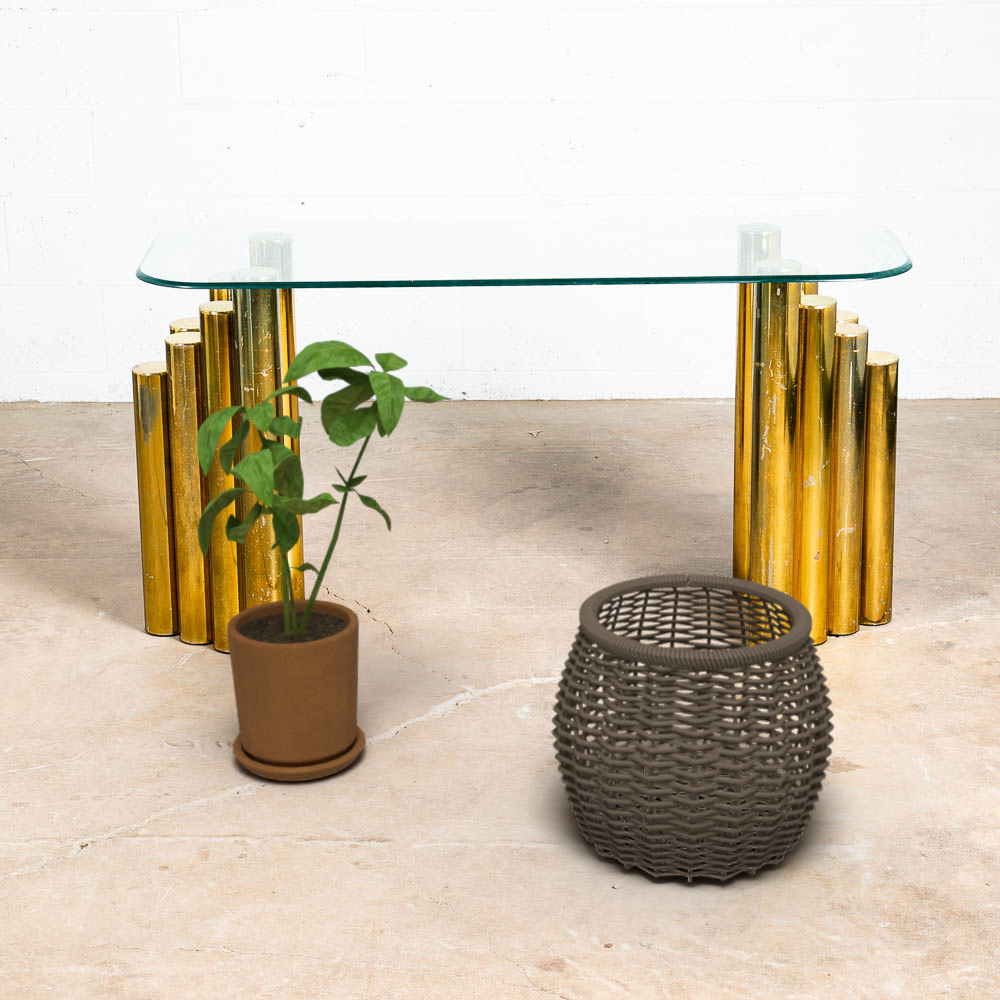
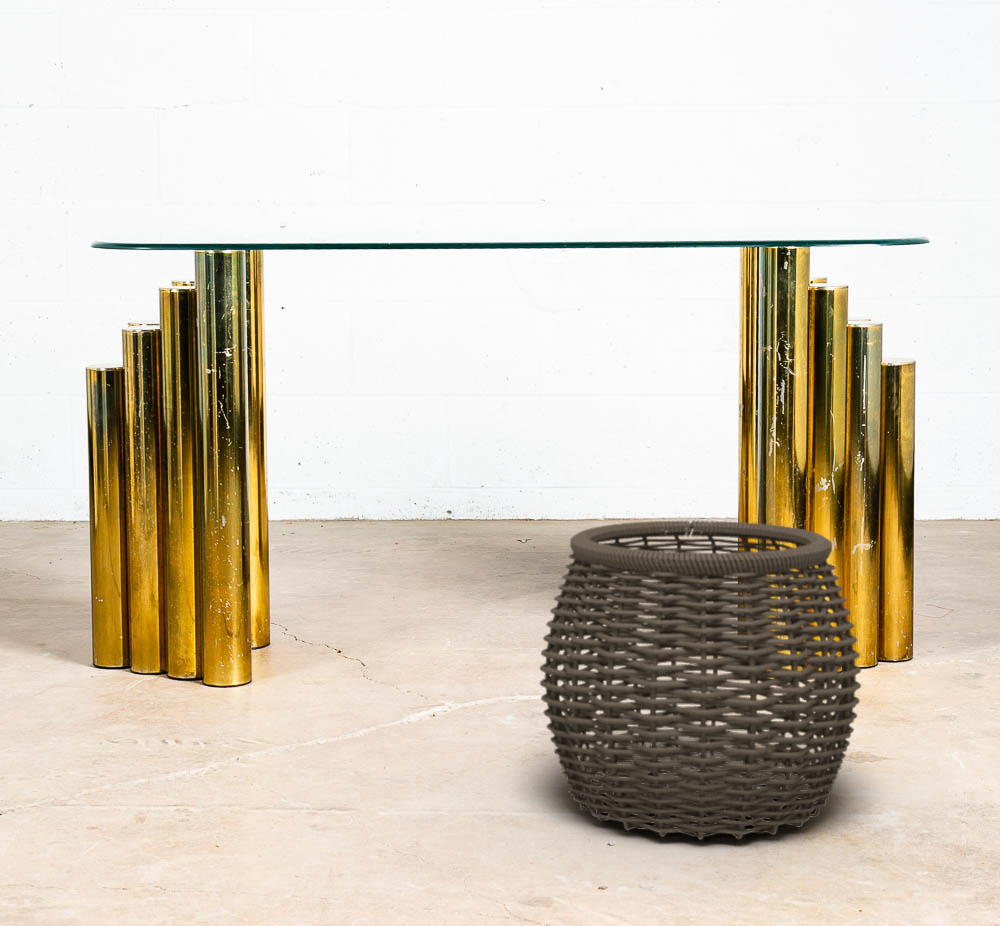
house plant: present [197,340,451,781] -> none [149,265,432,767]

